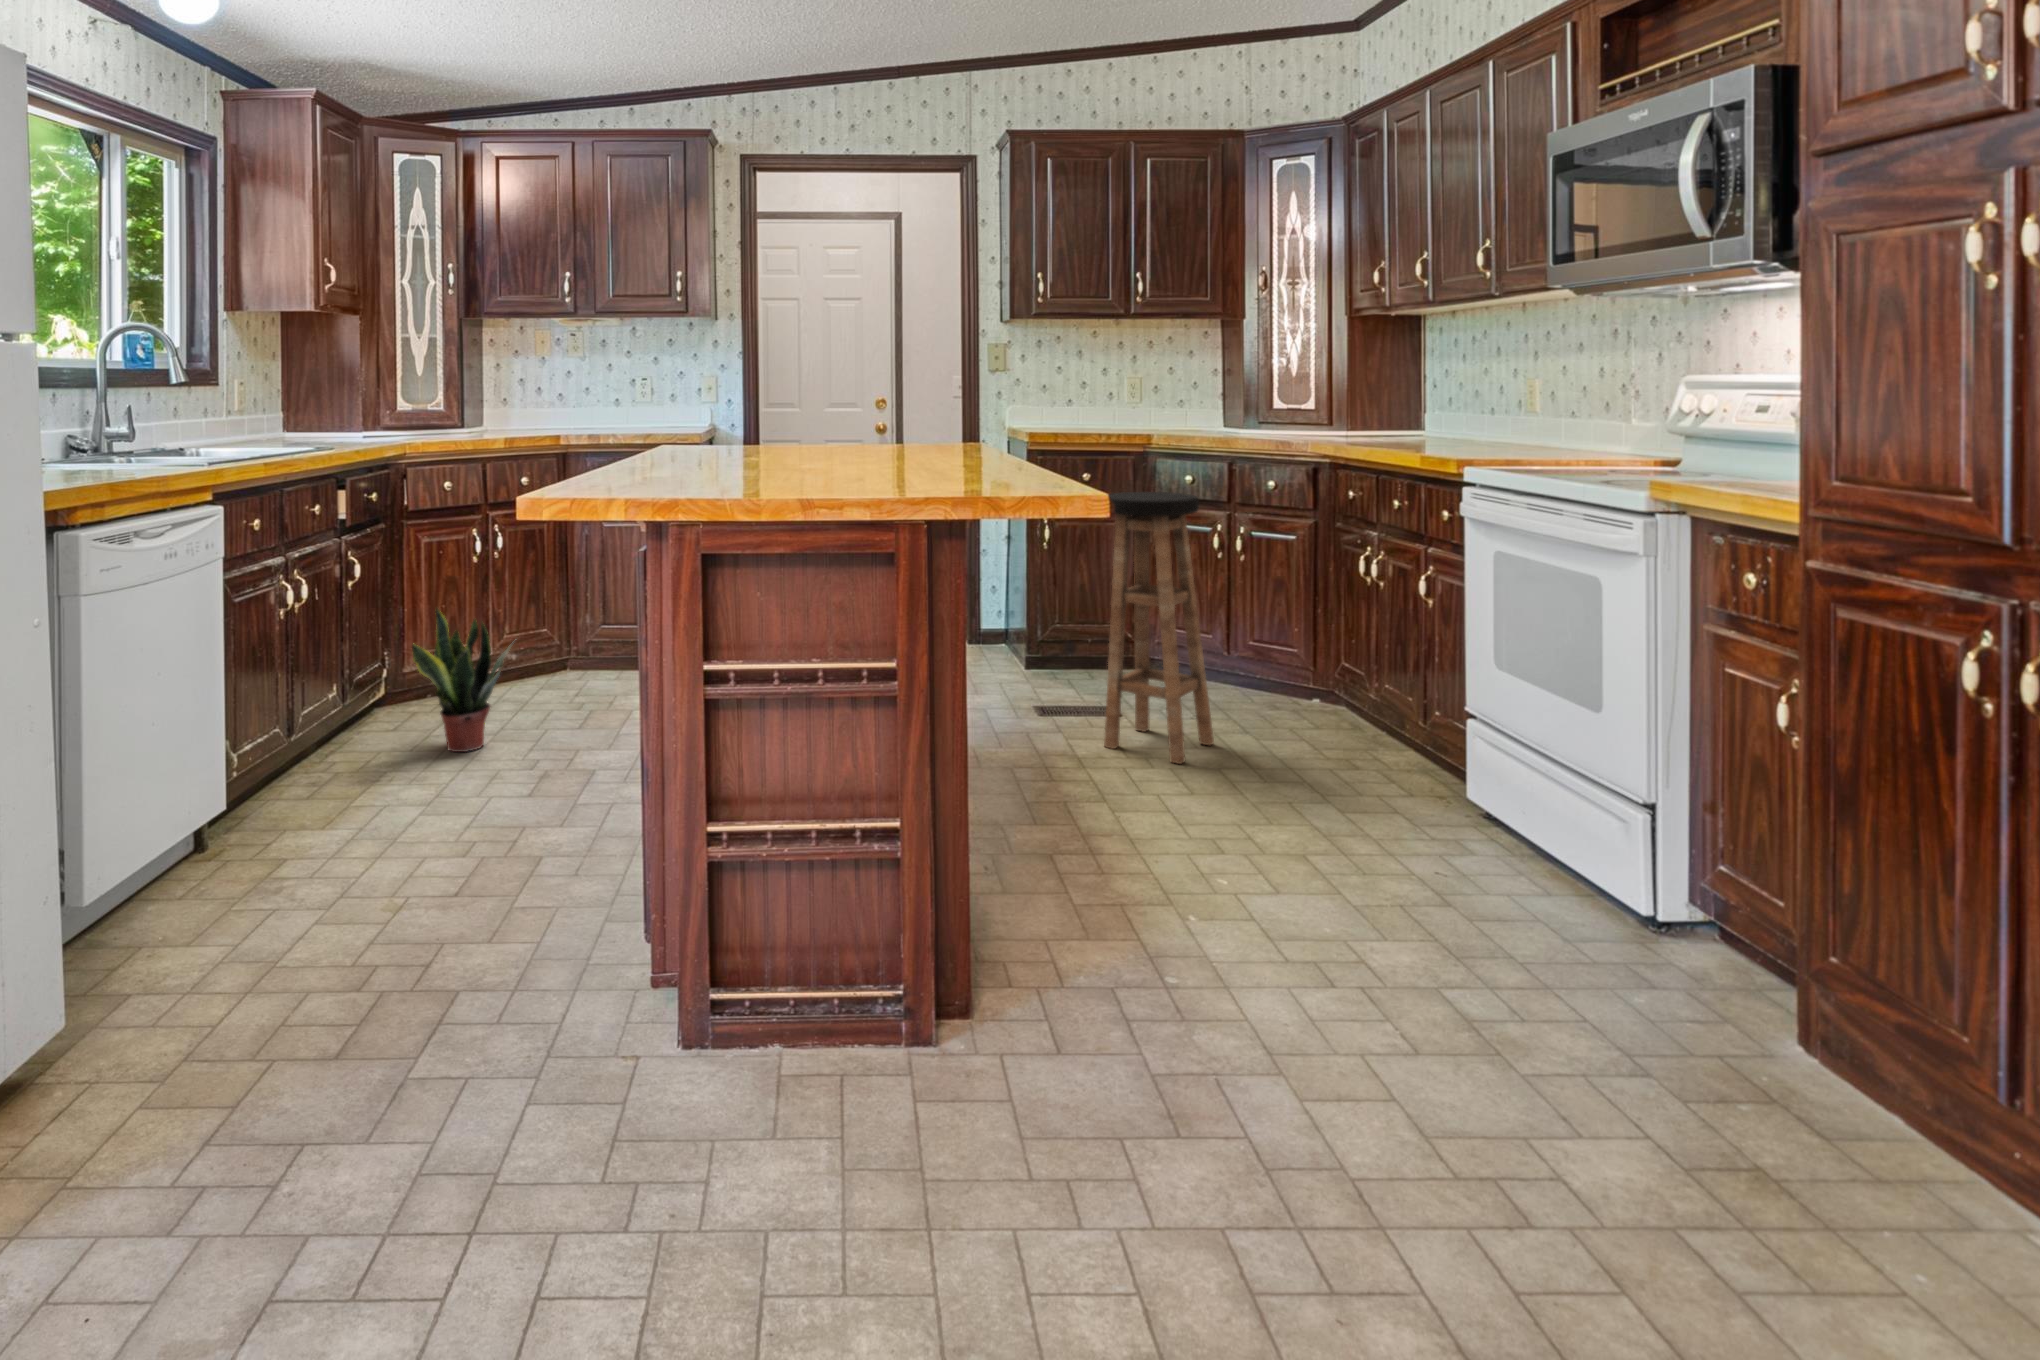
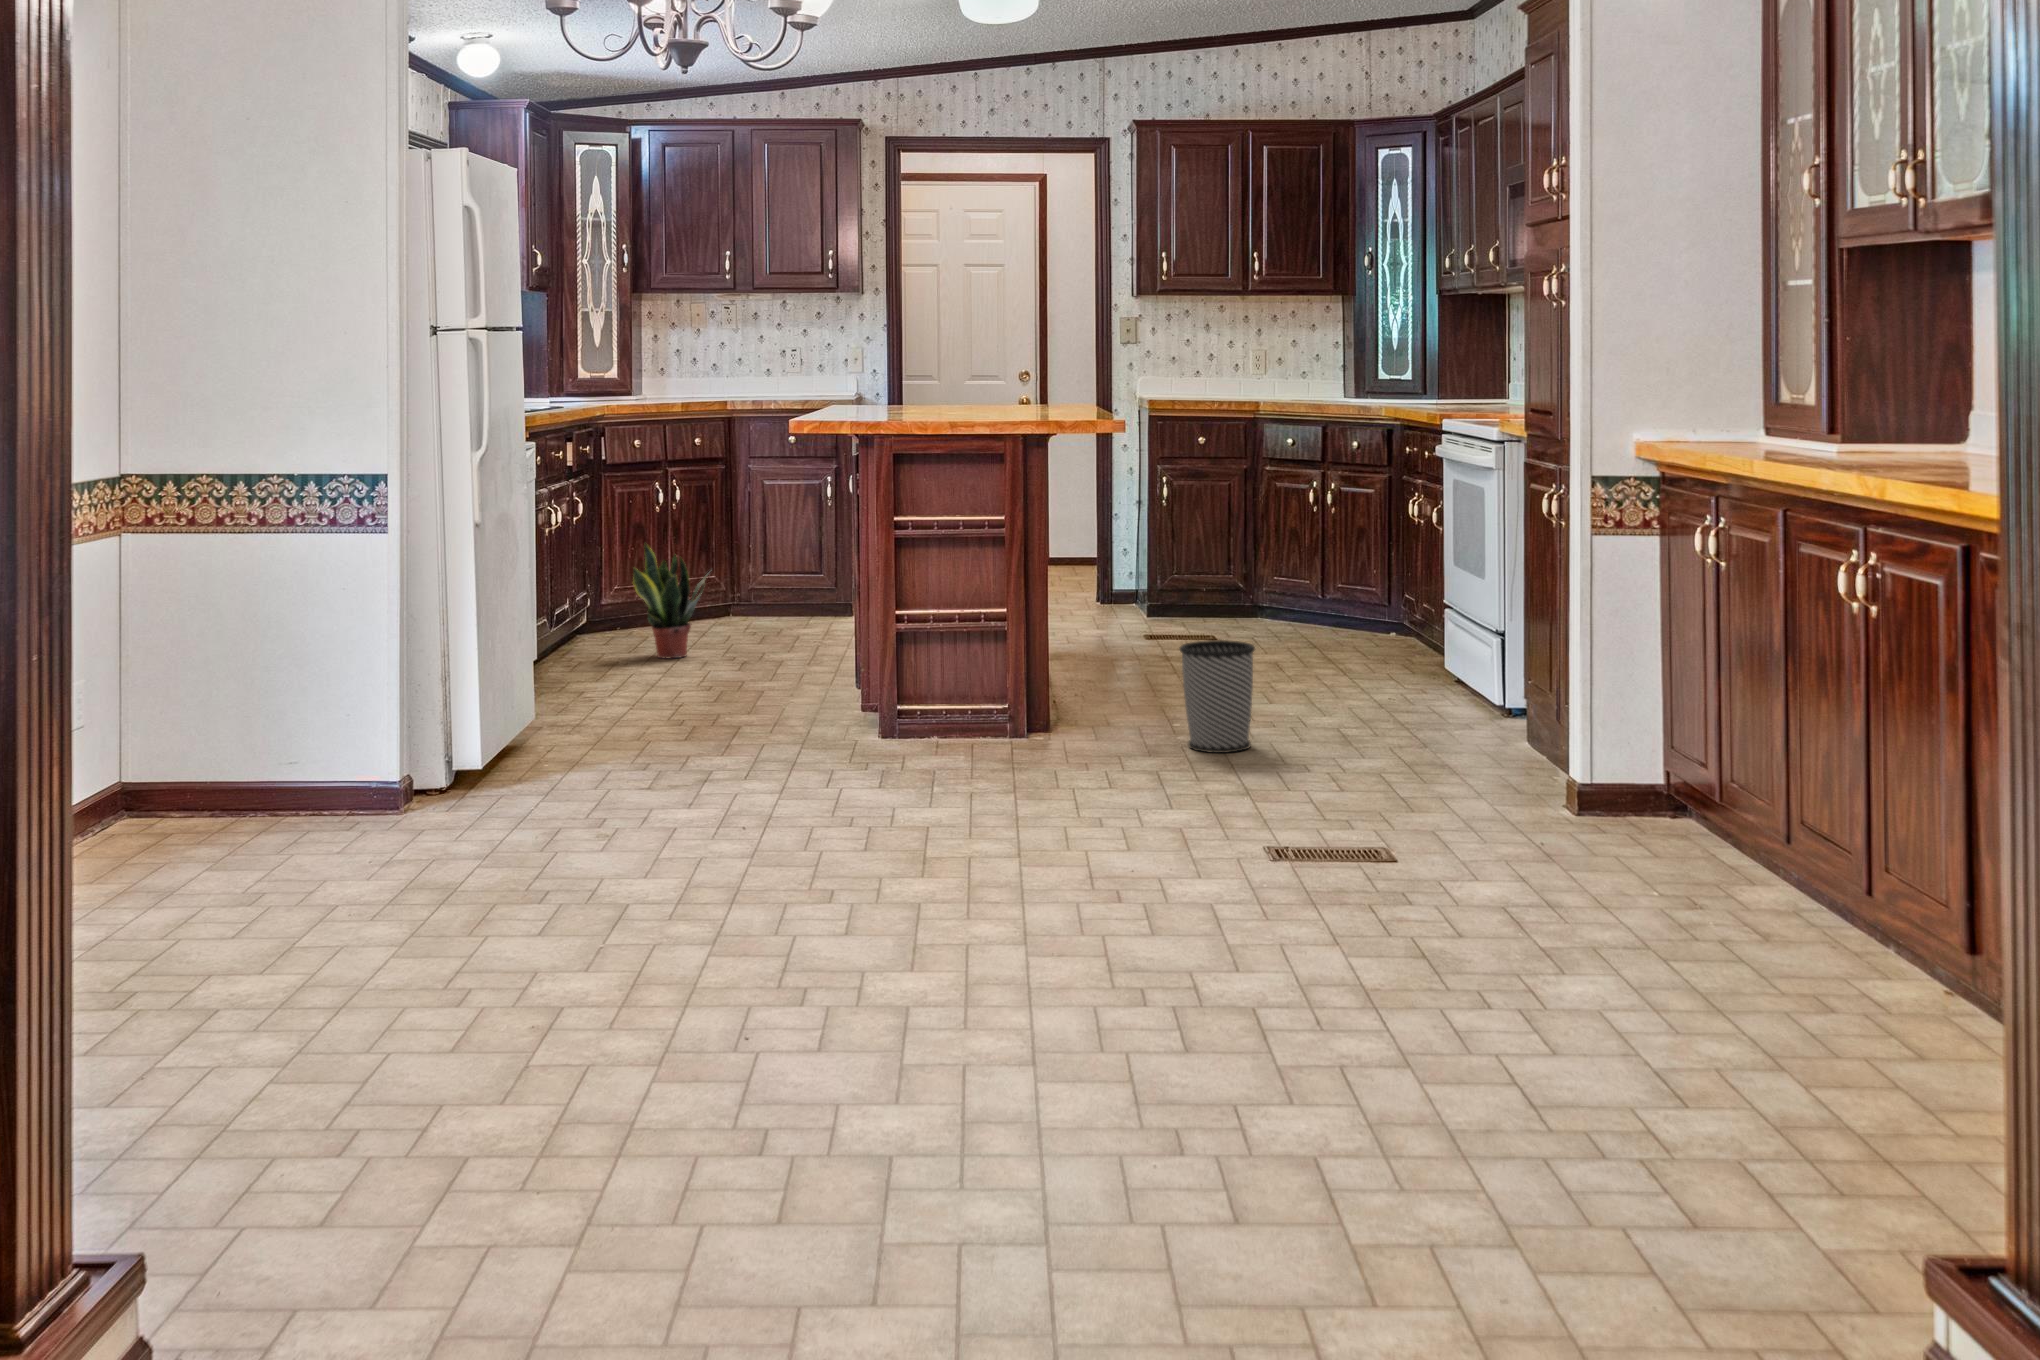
bar stool: present [1104,492,1214,764] -> none [1196,446,1285,656]
wastebasket: none [1218,888,1371,1148] -> present [1180,640,1255,753]

